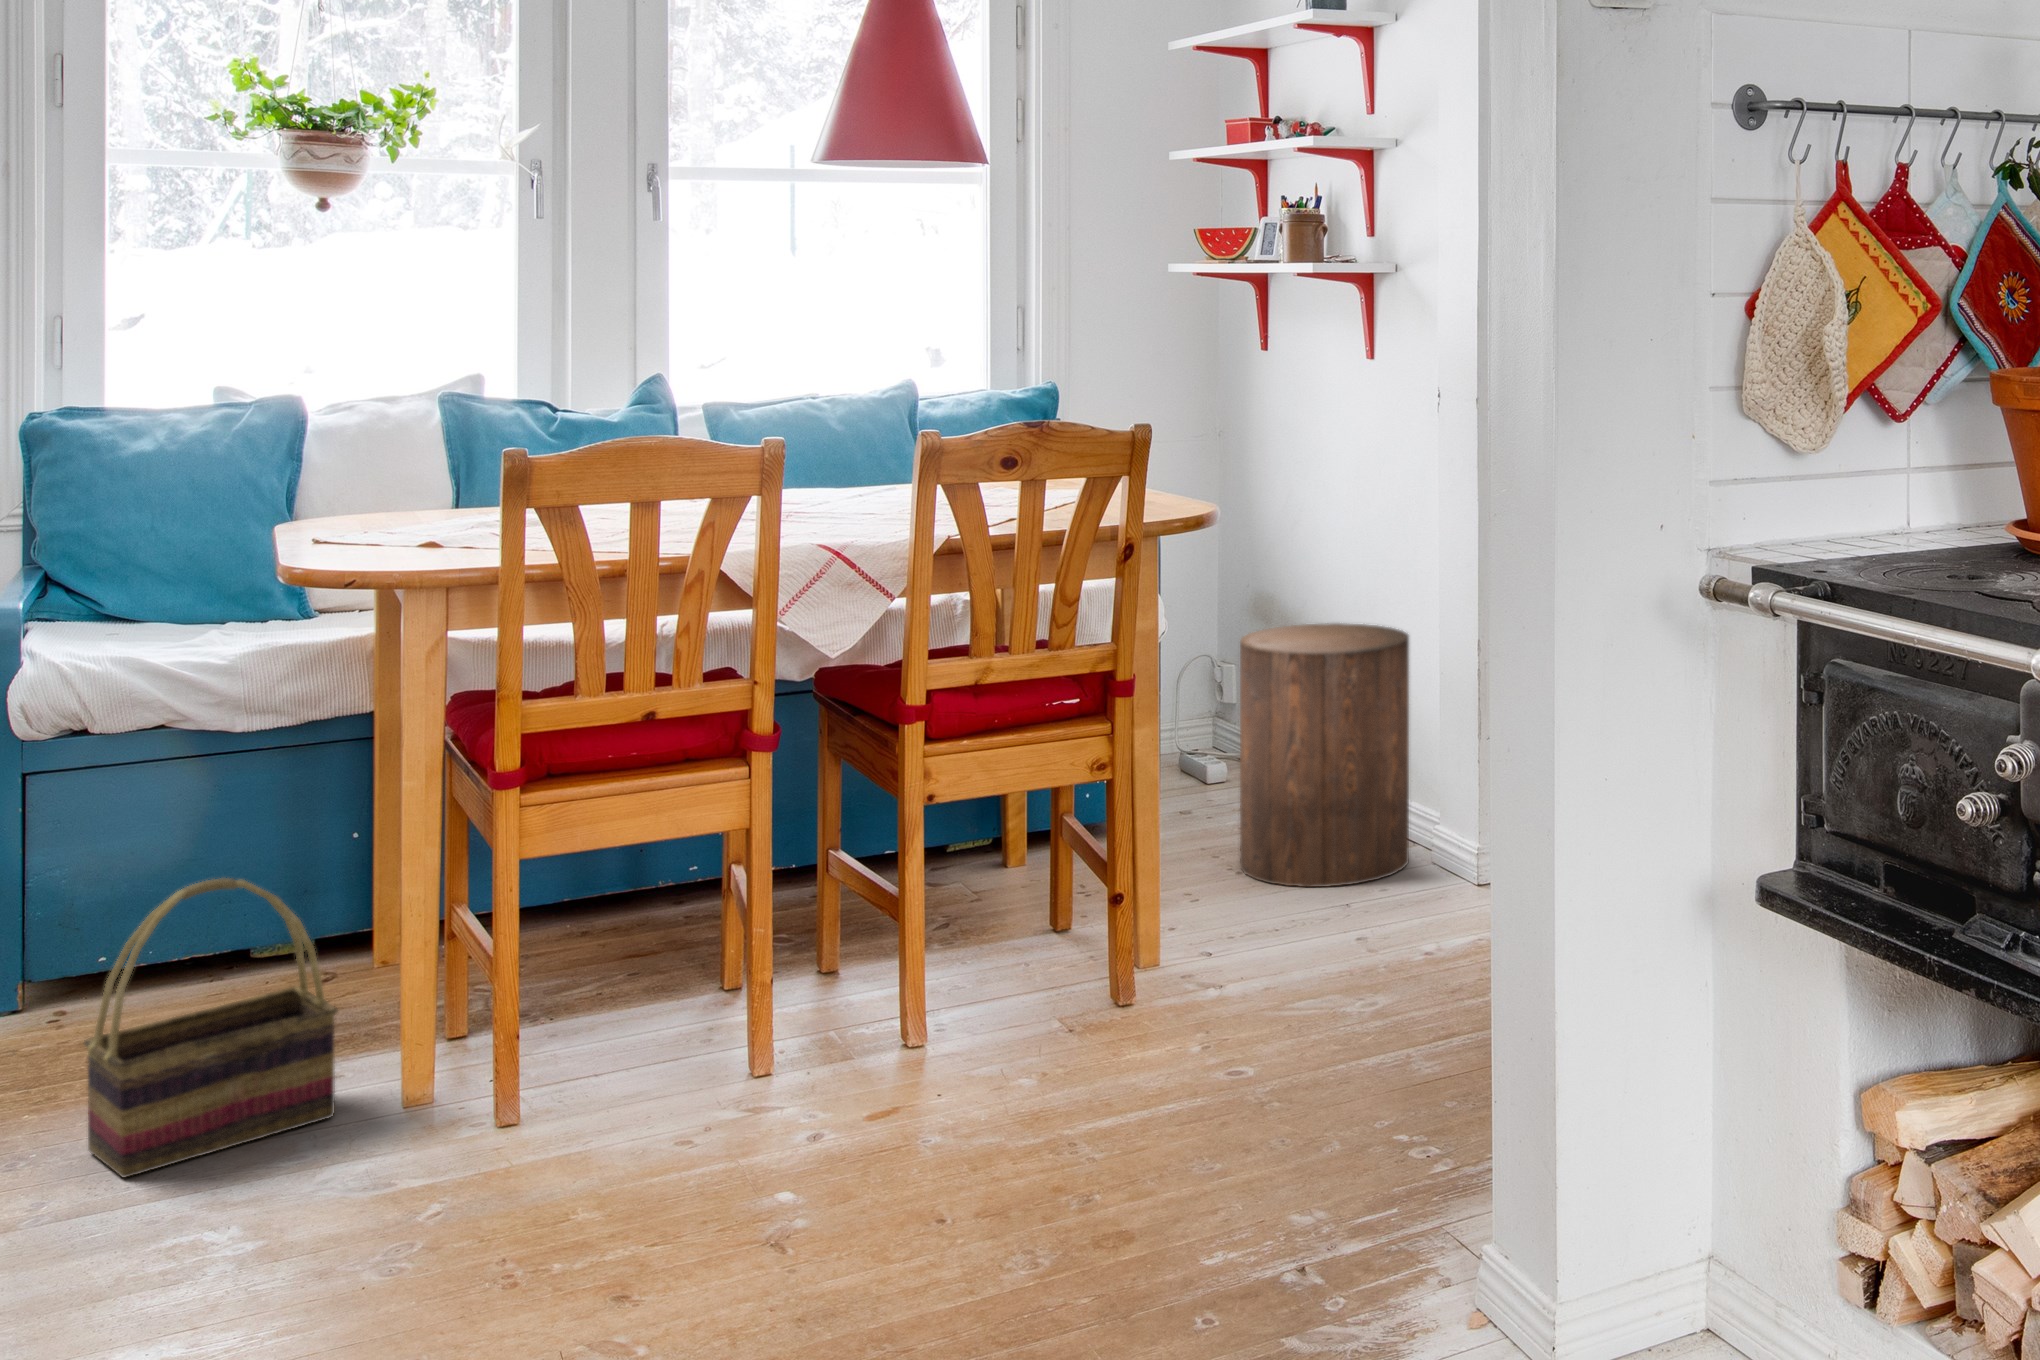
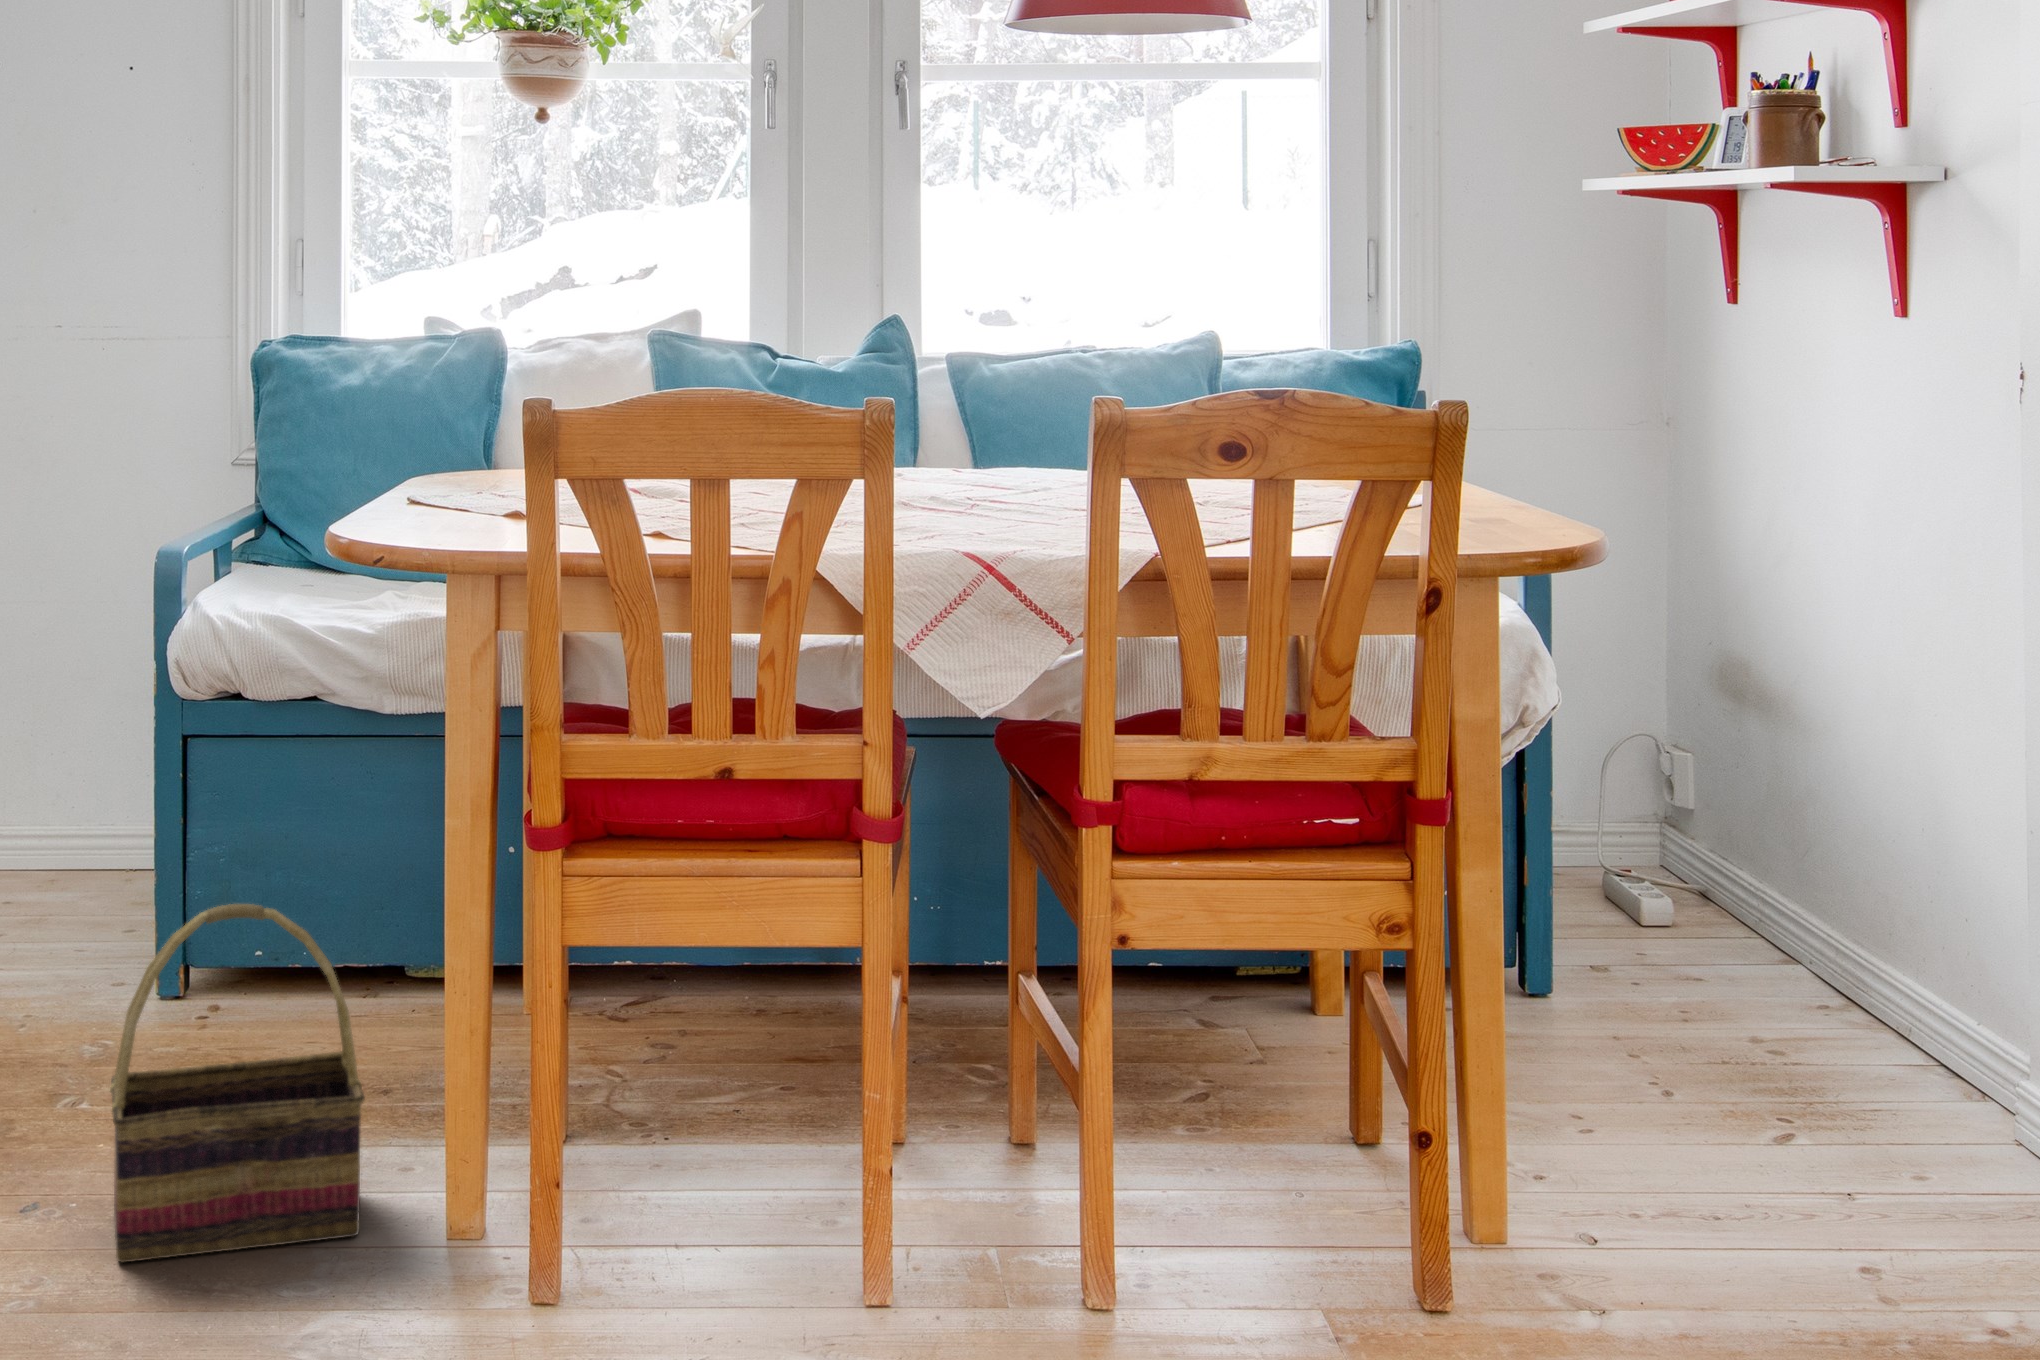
stool: present [1240,623,1409,887] -> none [1651,743,1960,1194]

